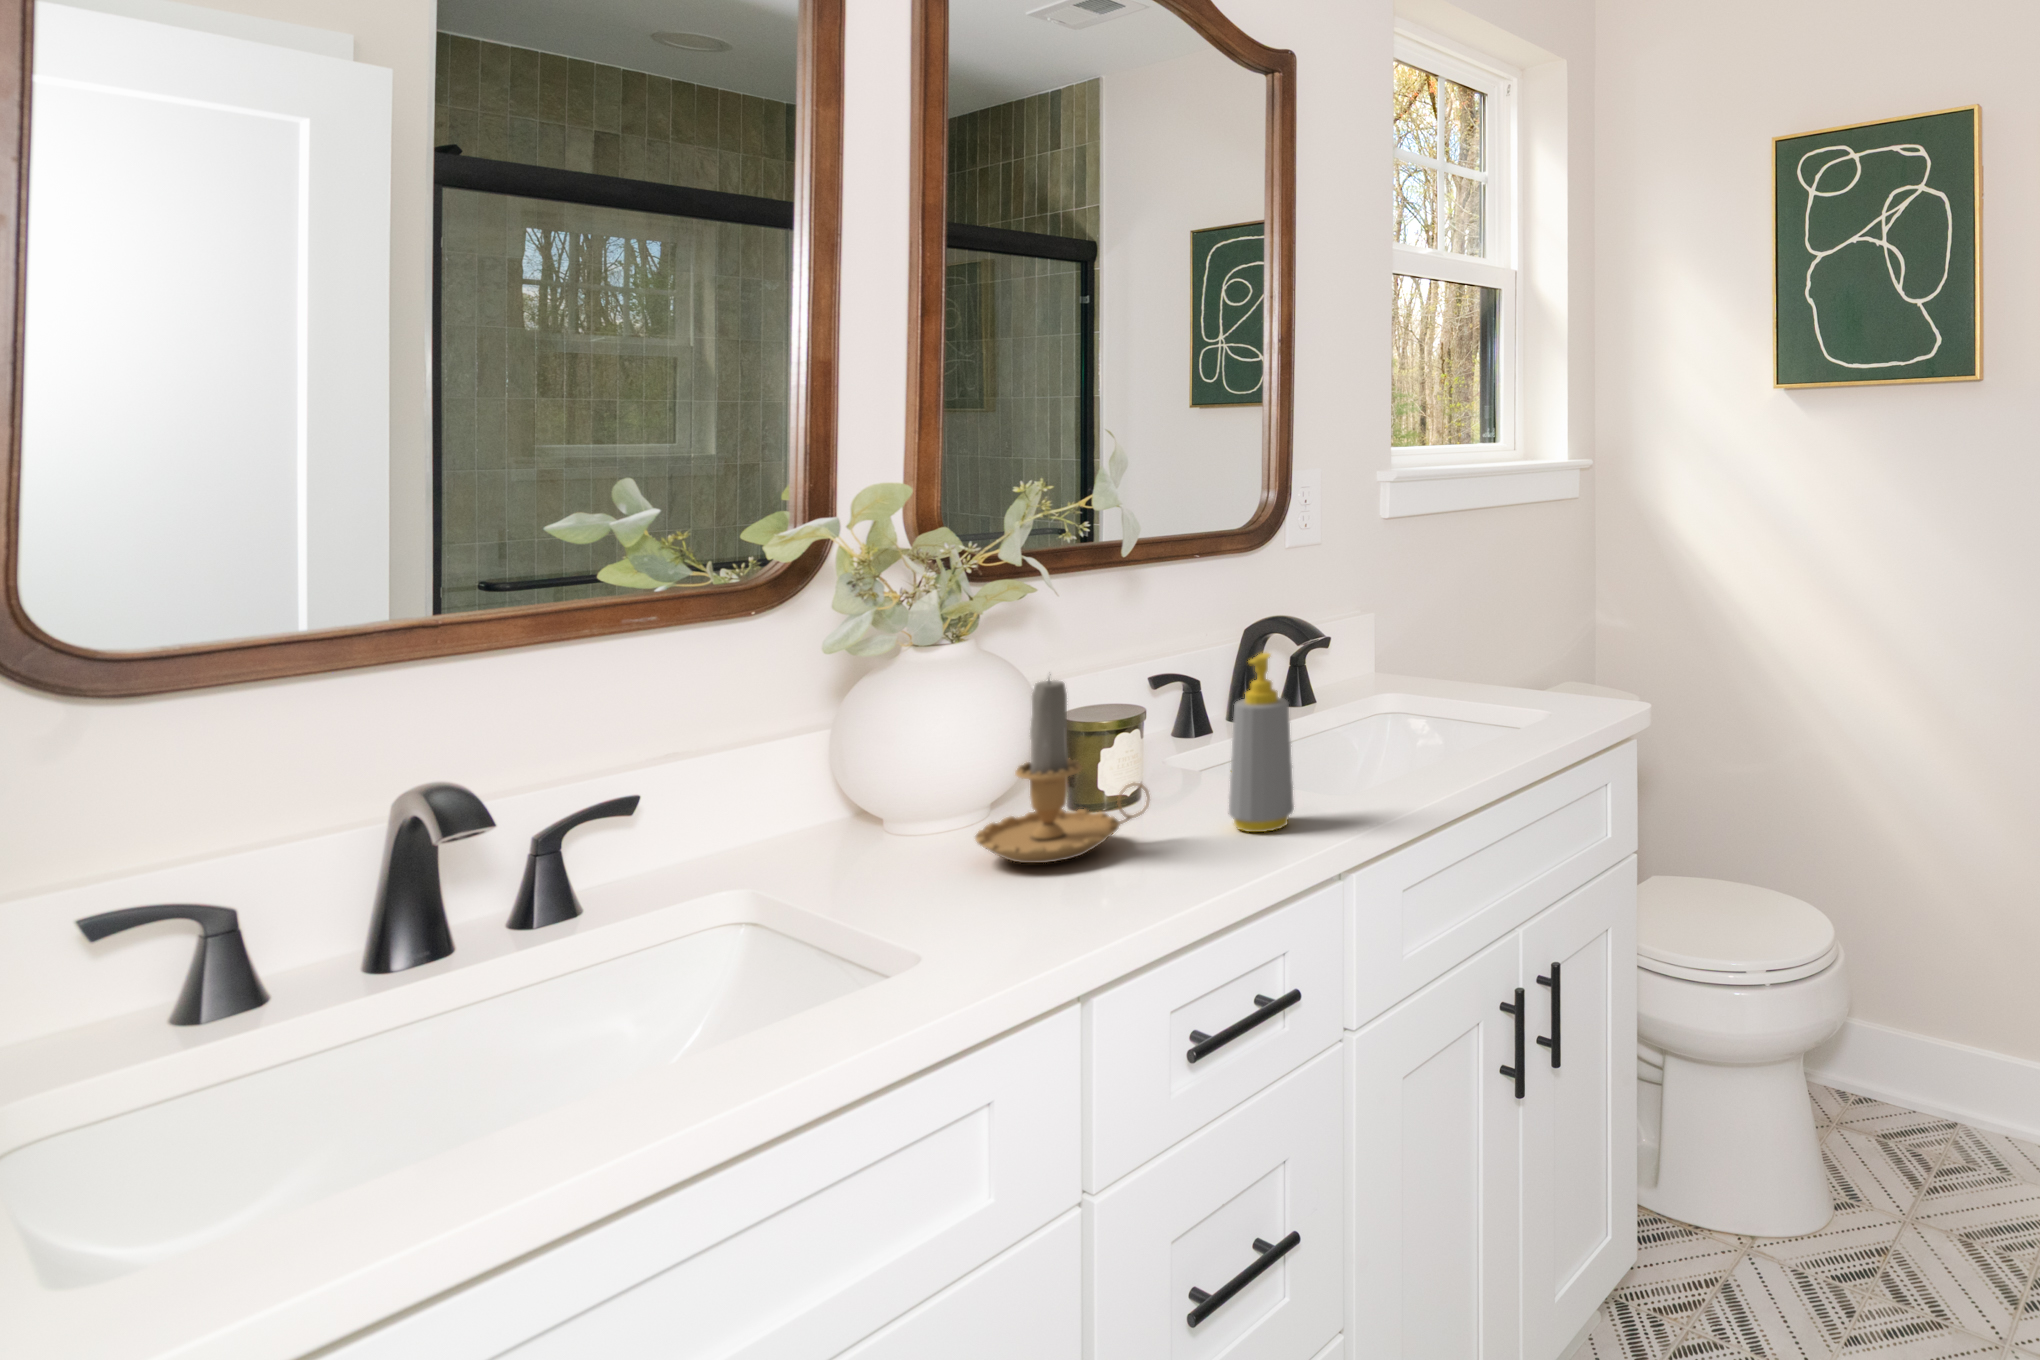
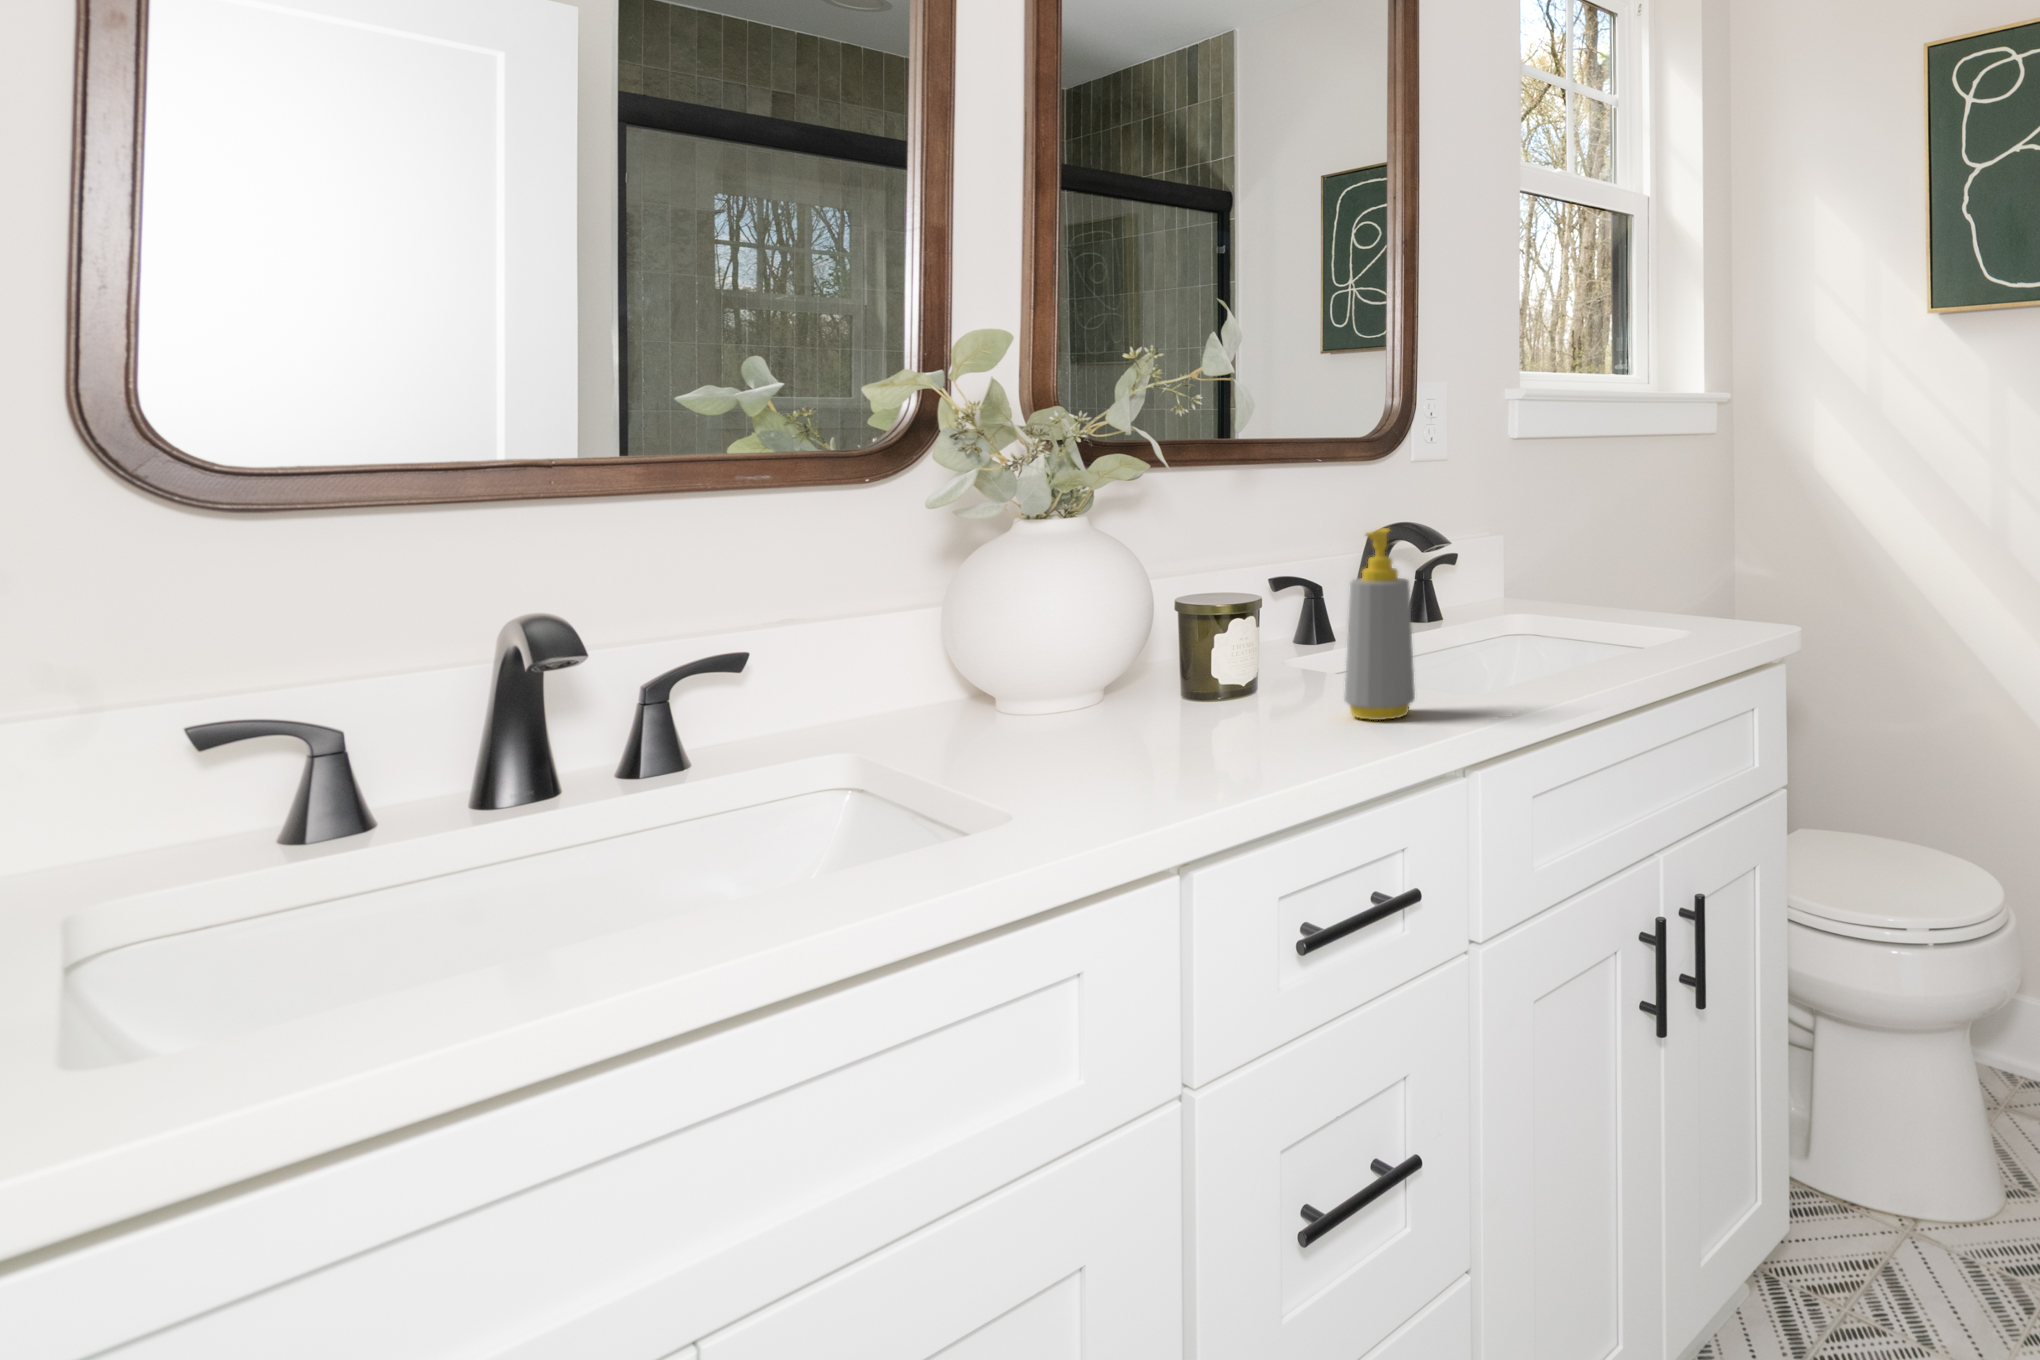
candle: present [975,680,1150,863] -> none [1074,537,1260,739]

